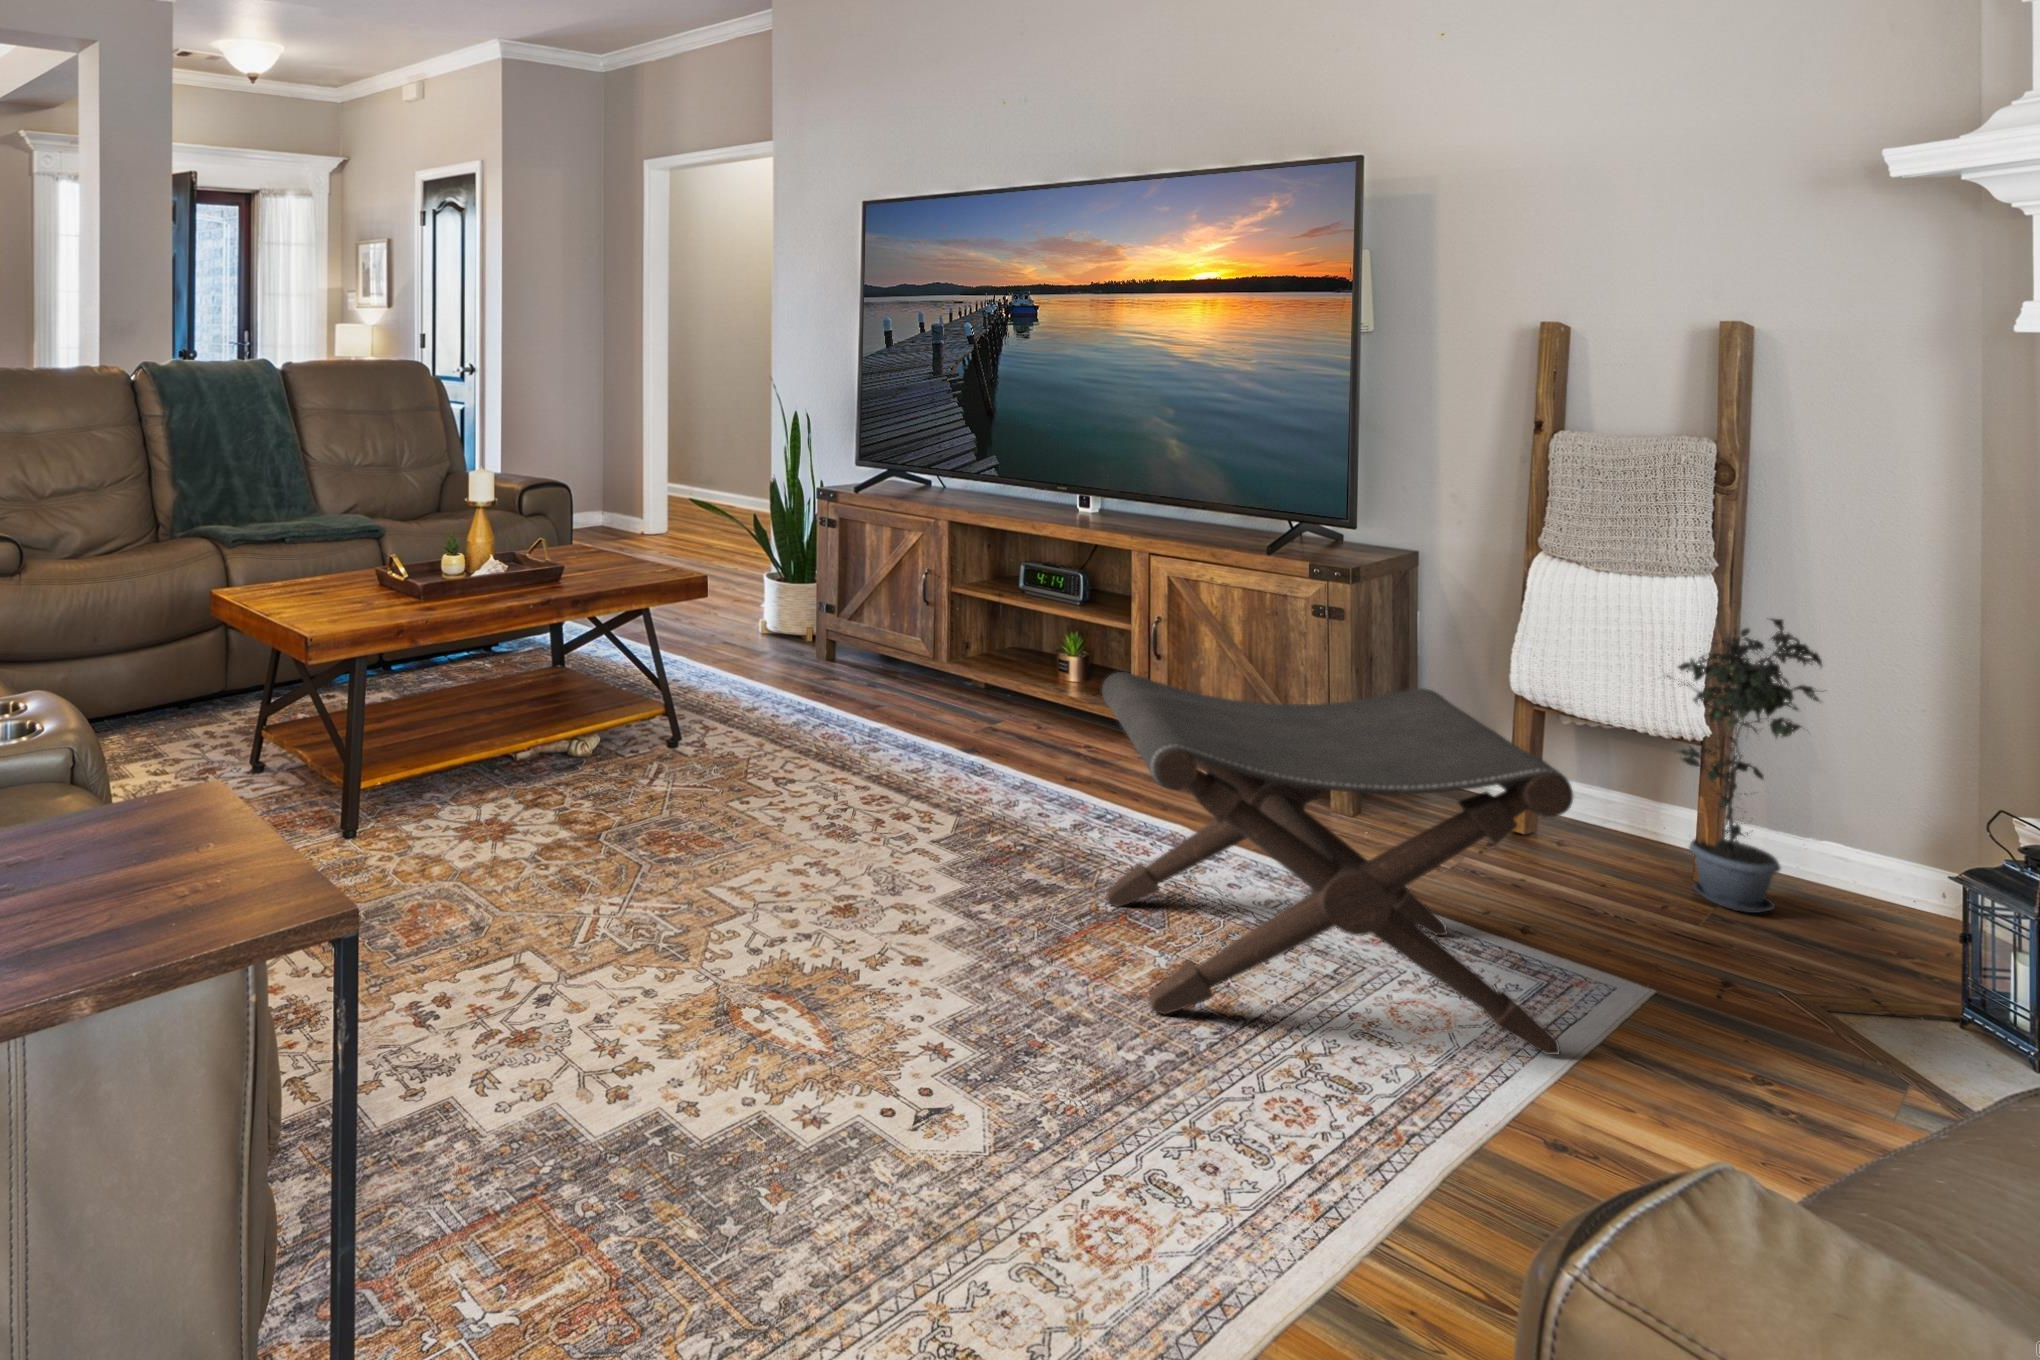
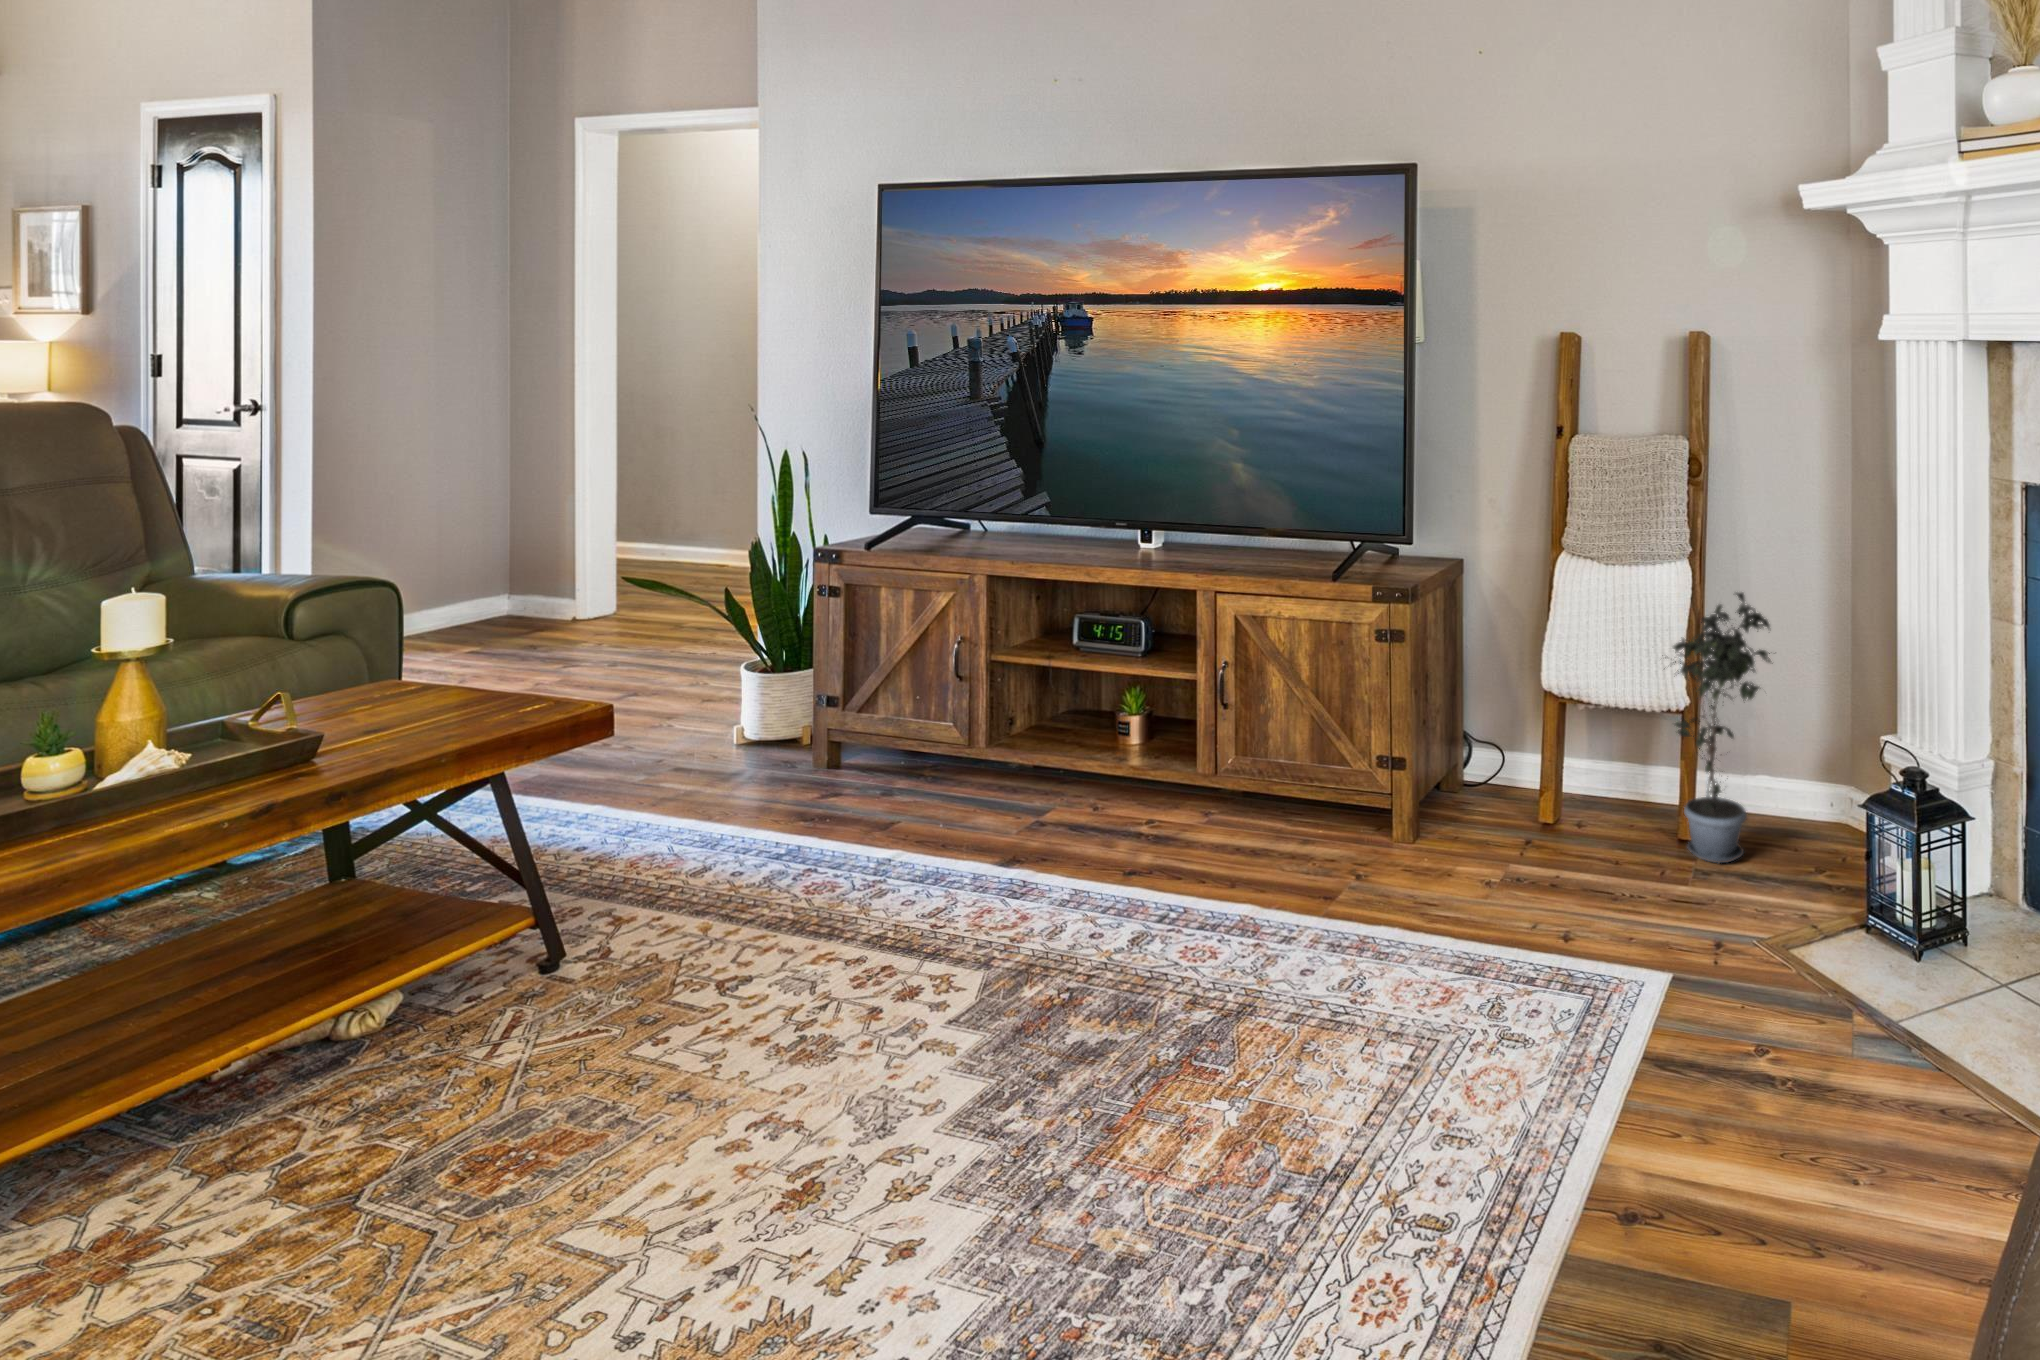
footstool: present [1102,672,1573,1055] -> none [1156,716,1627,1207]

